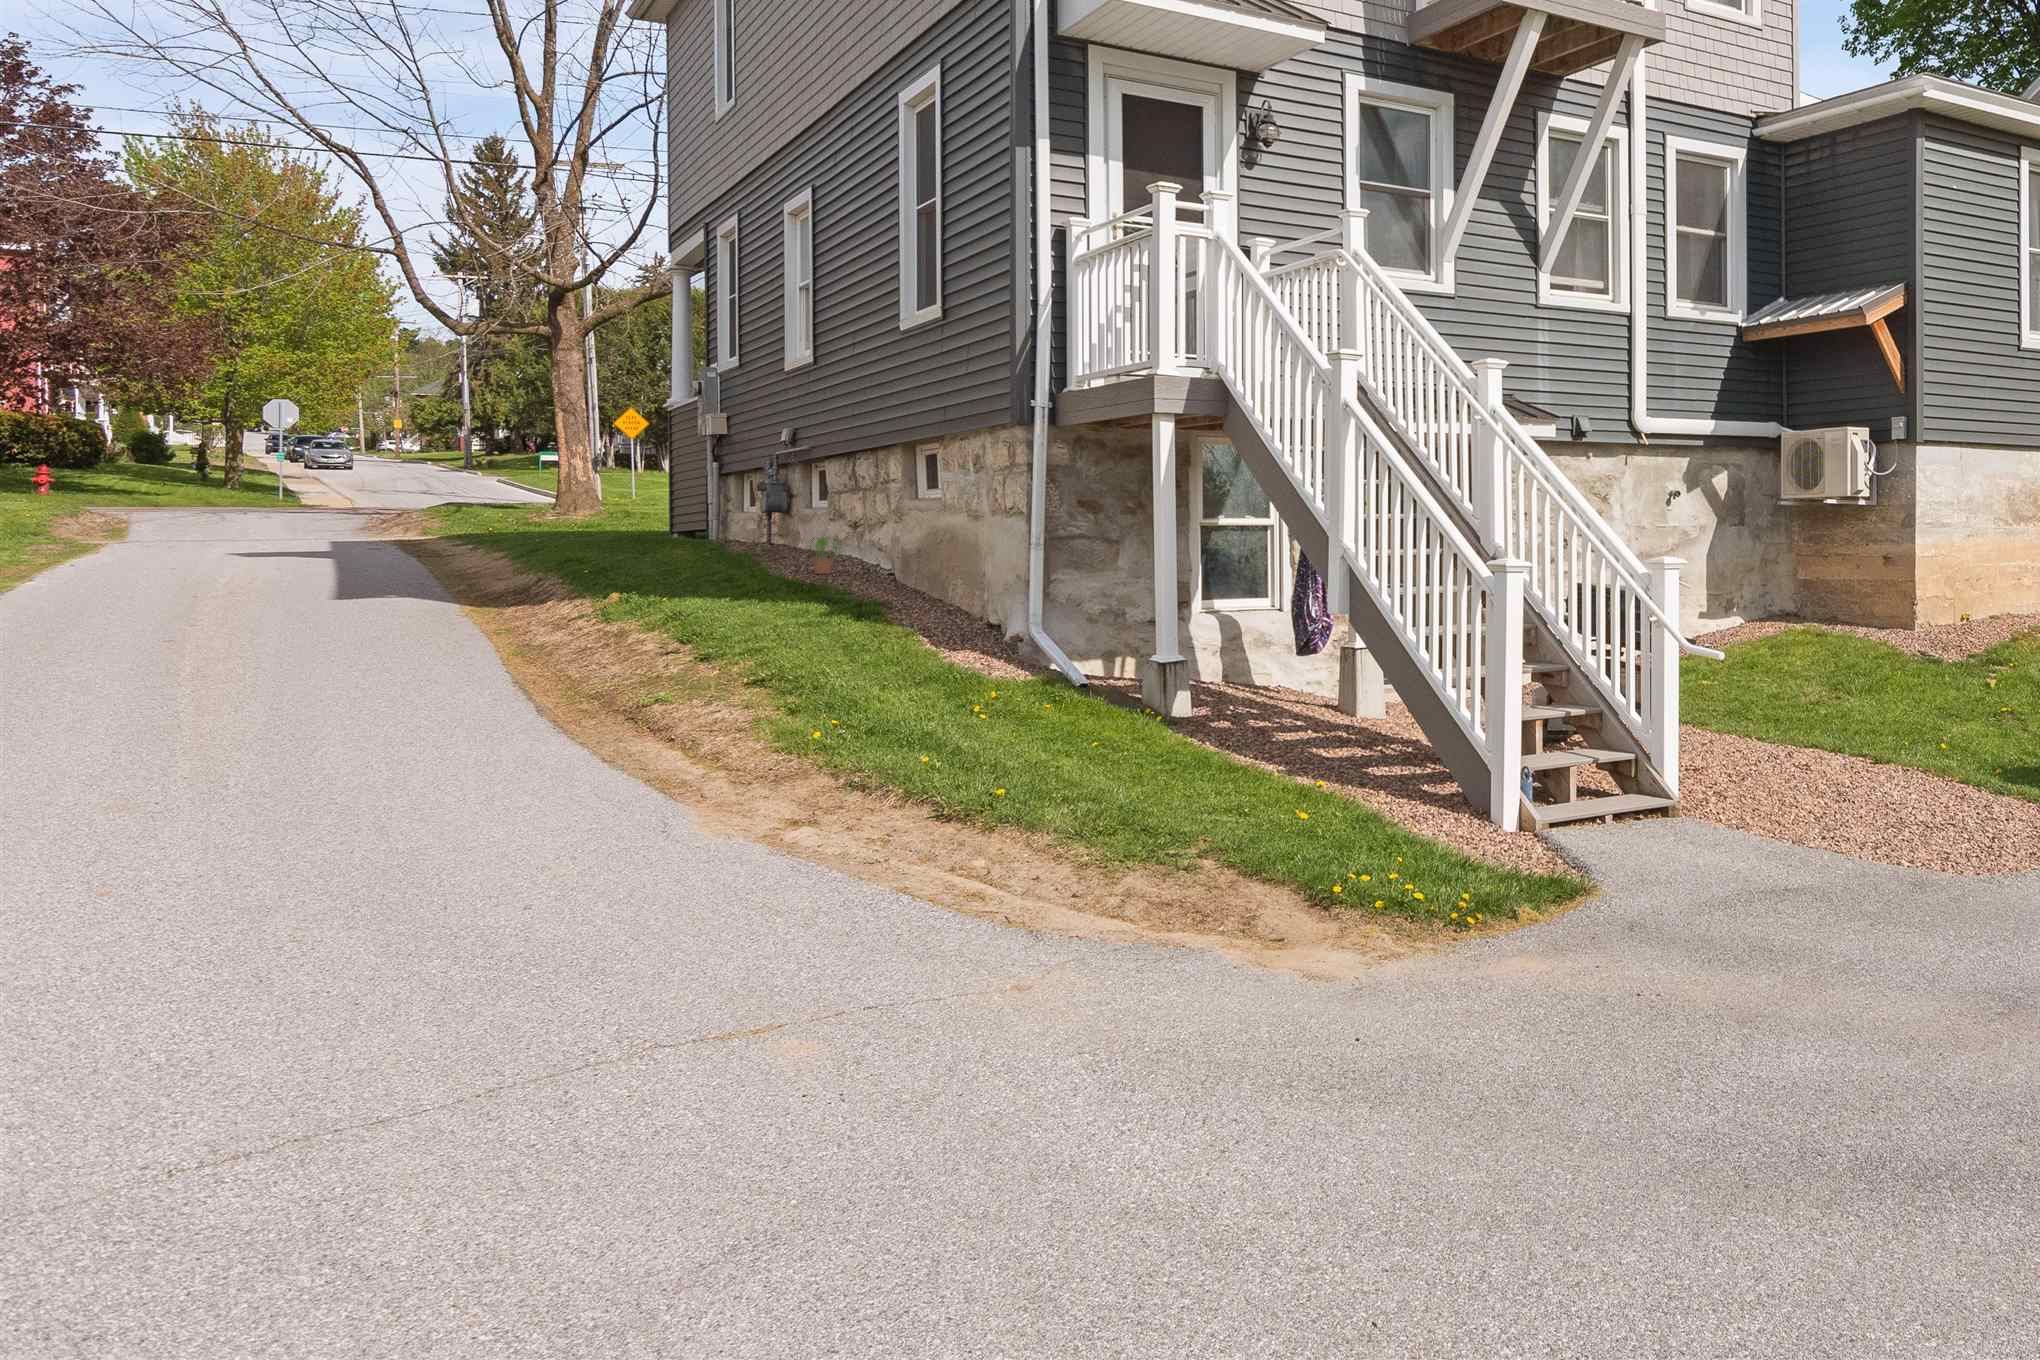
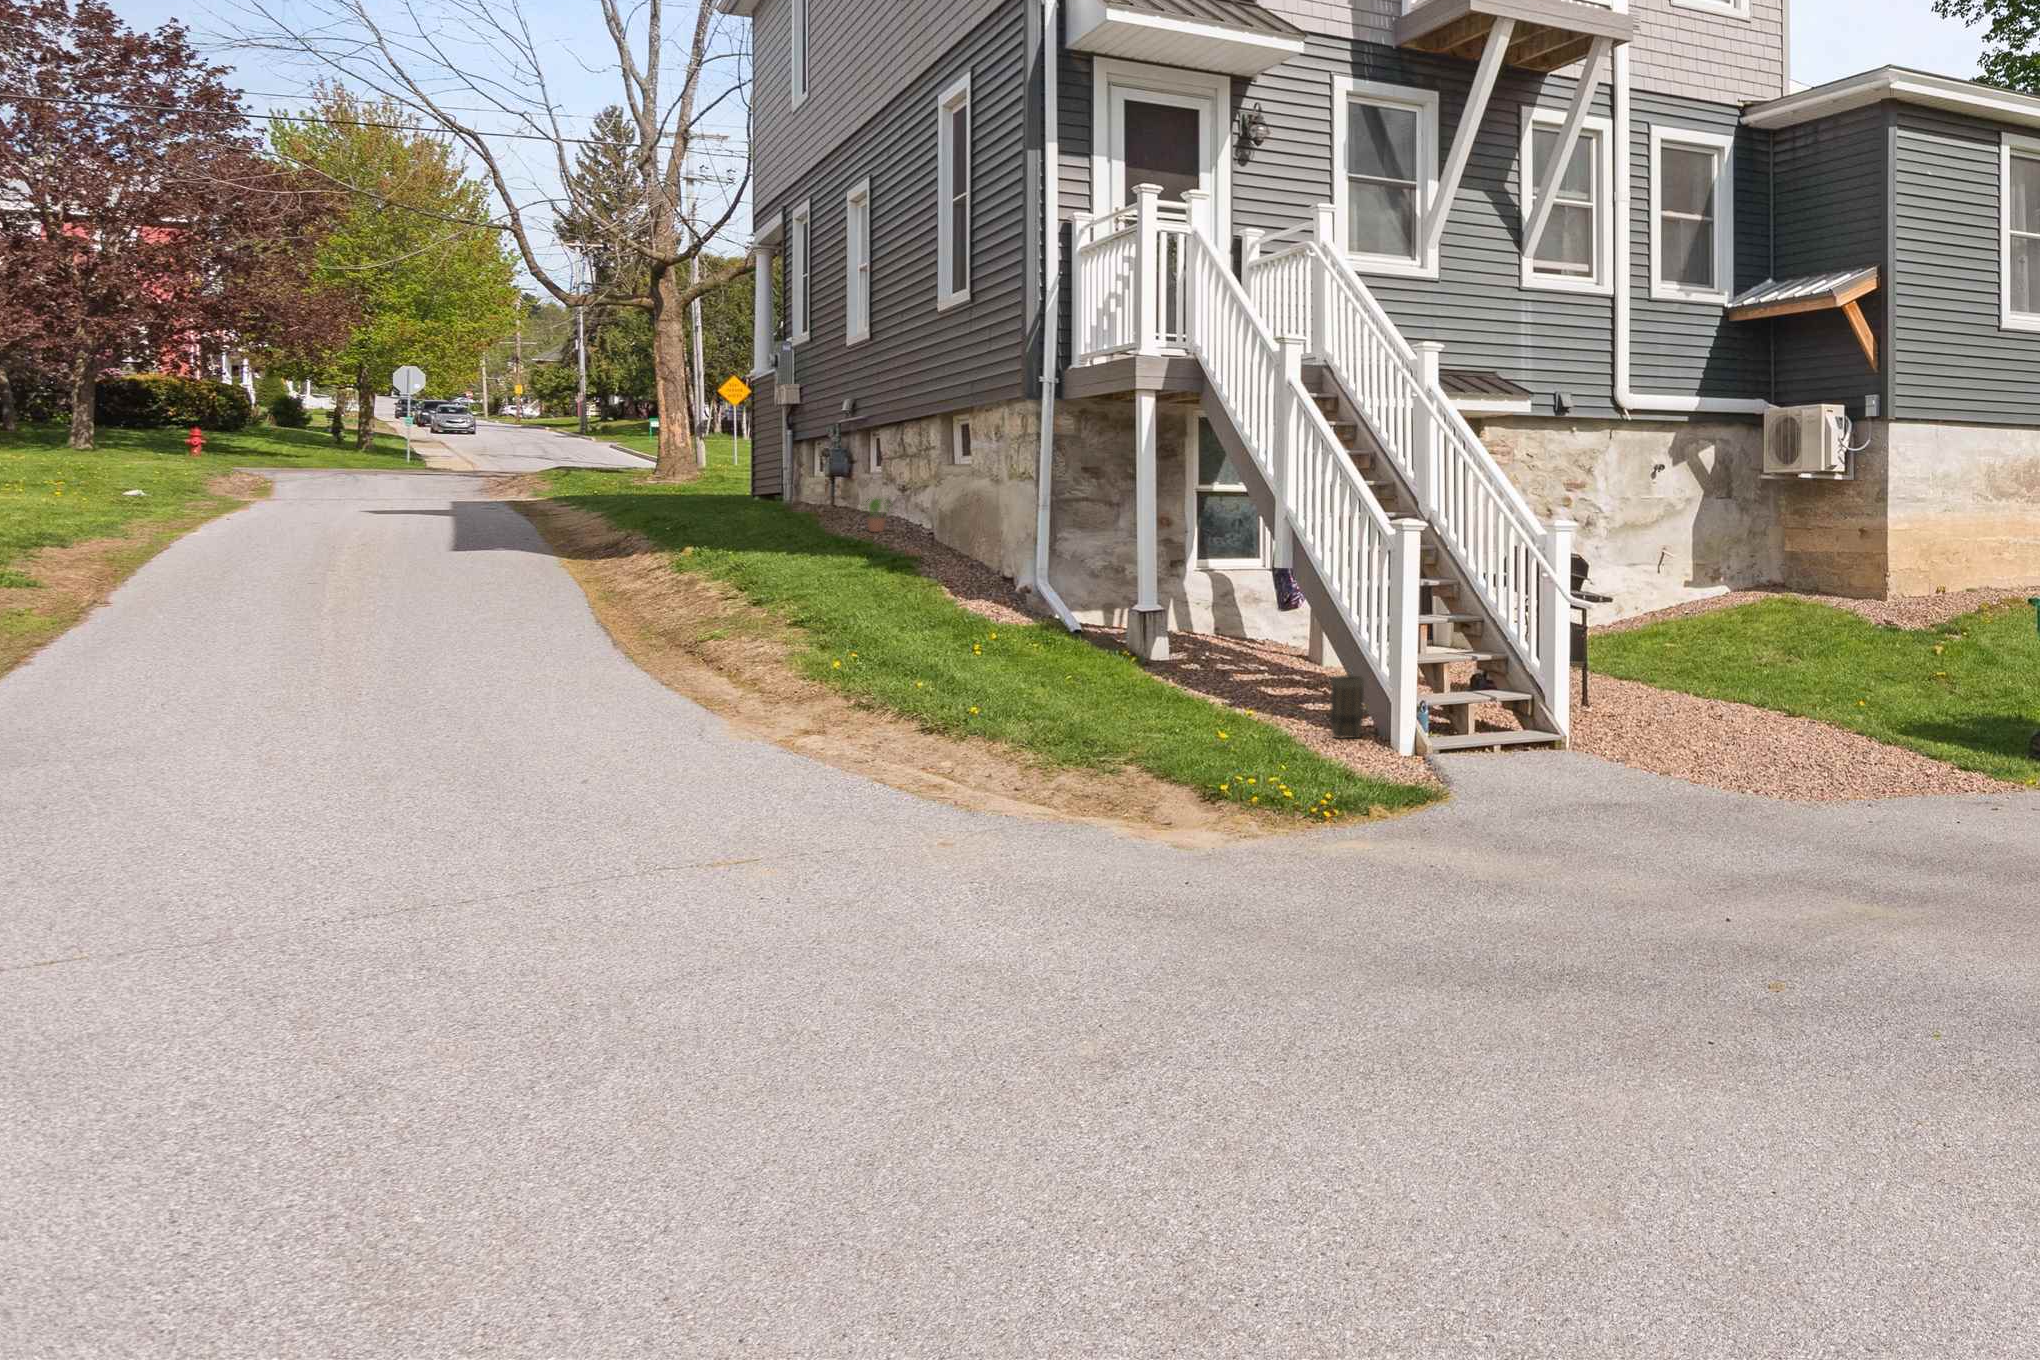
basket: none [1411,743,1450,819] -> present [1330,675,1364,738]

